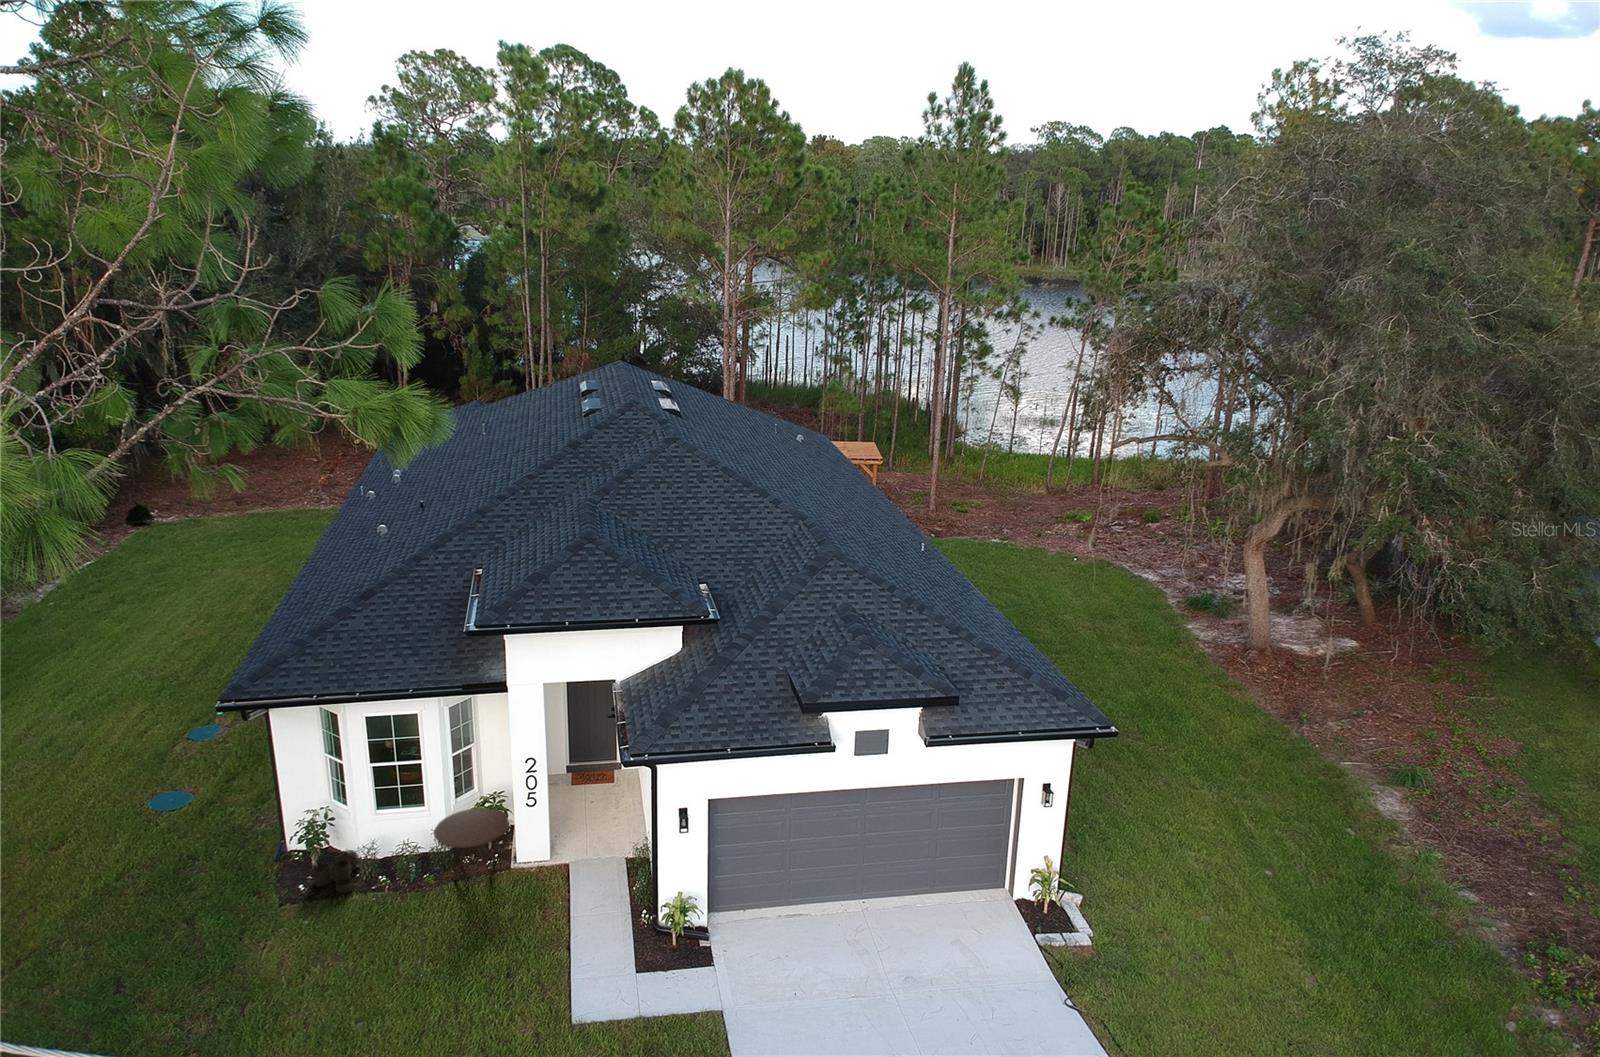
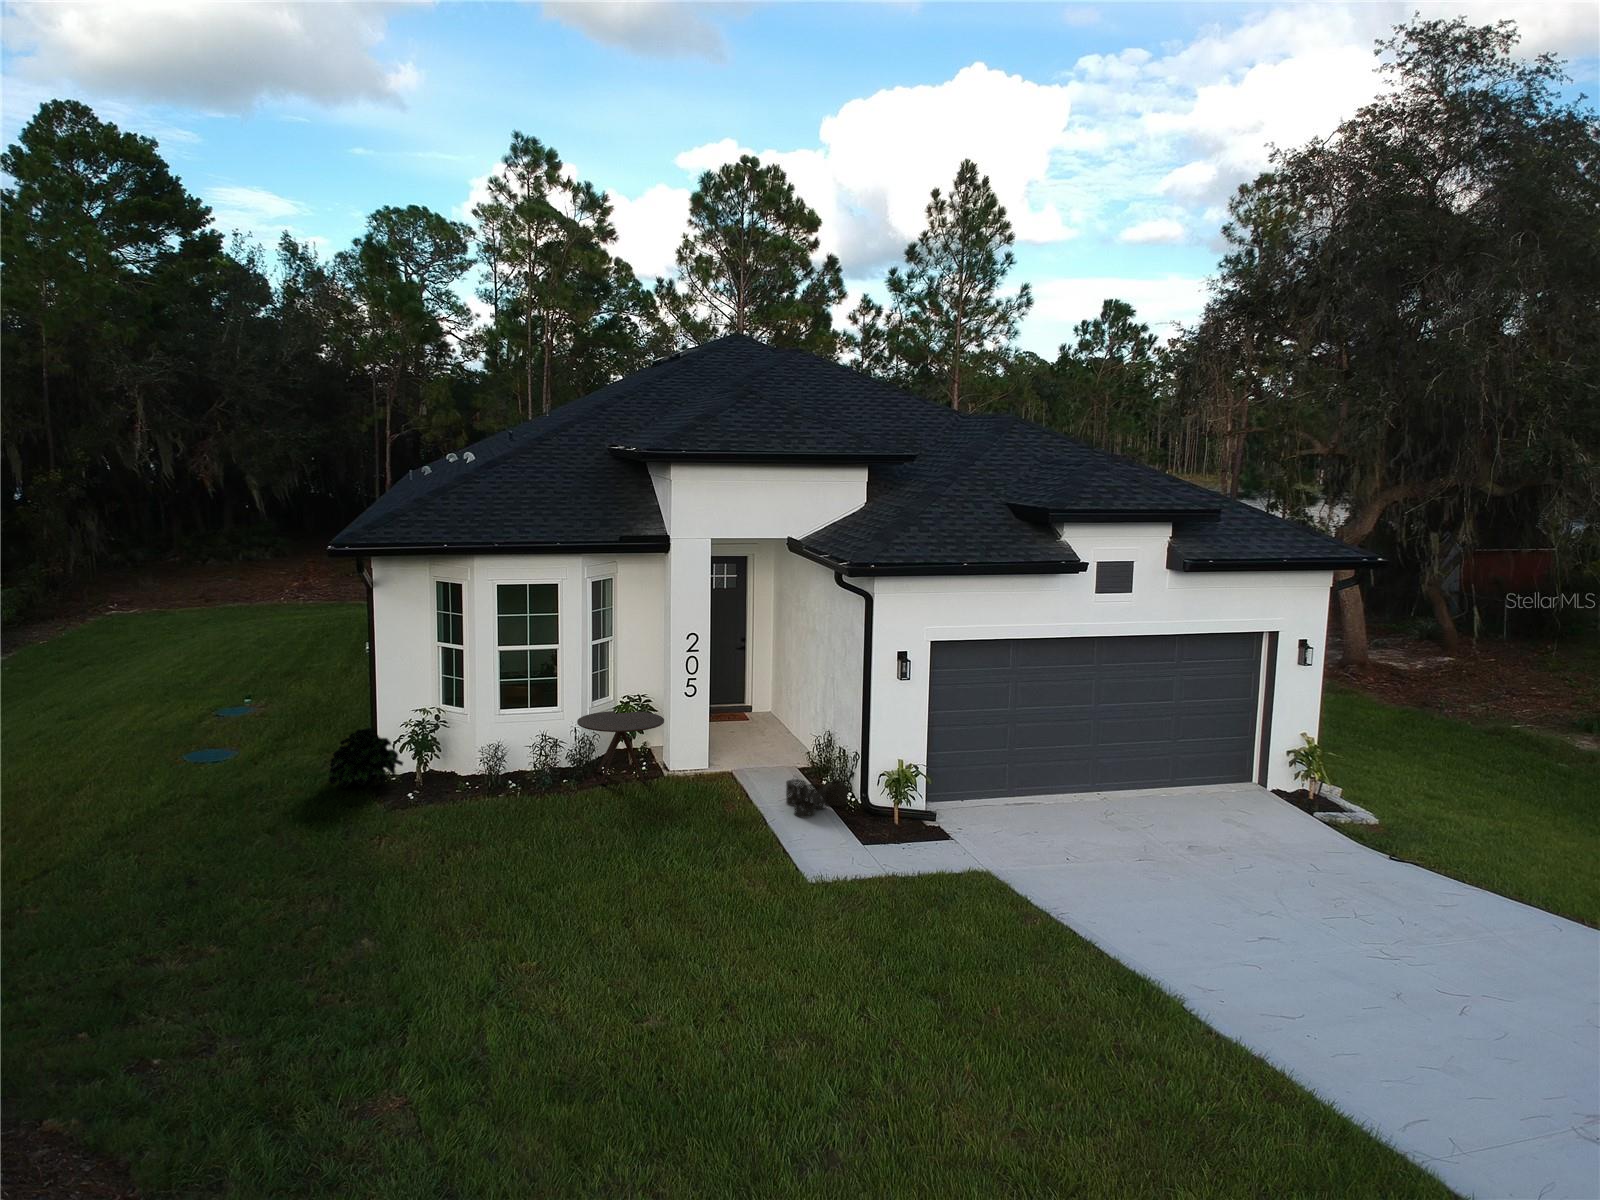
potted plant: present [126,504,154,526] -> present [329,728,403,788]
woven basket: present [313,850,359,893] -> present [786,779,848,818]

